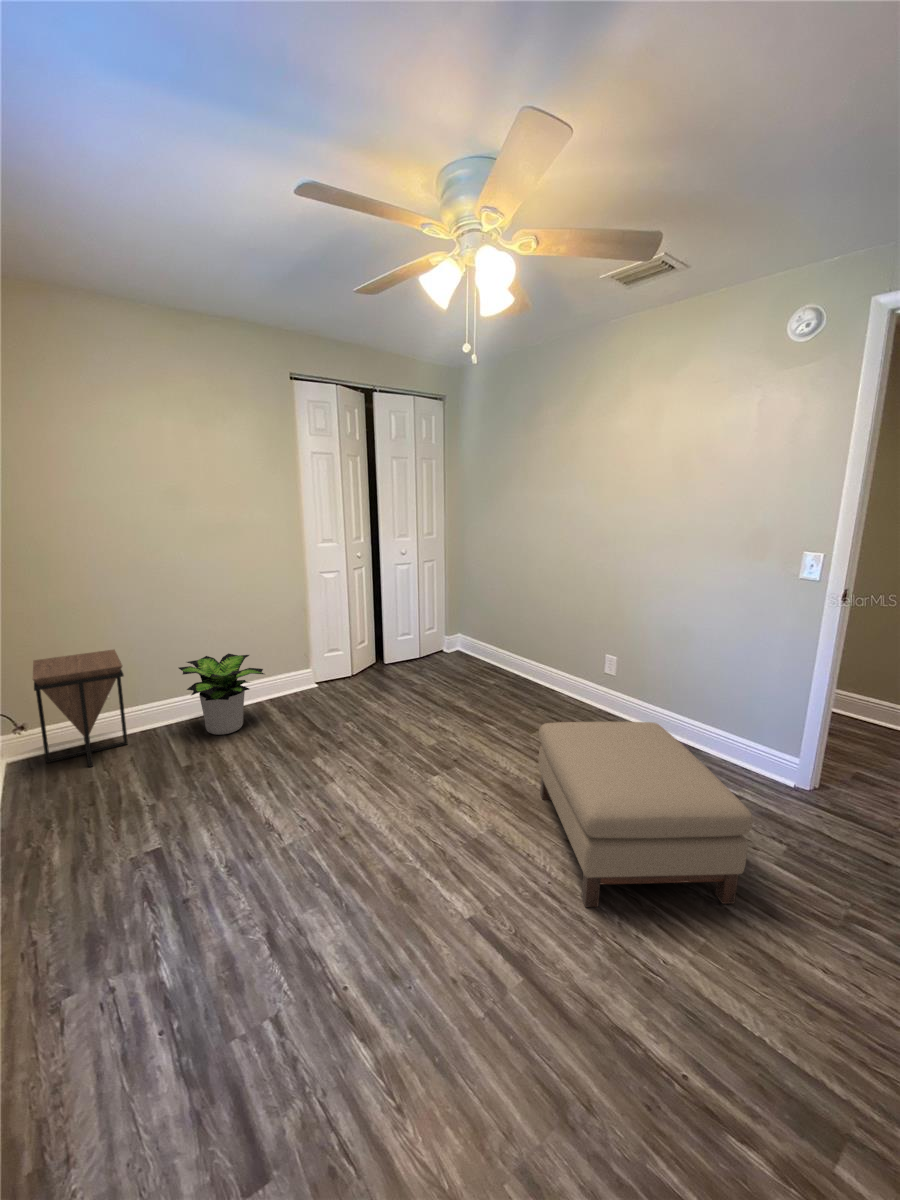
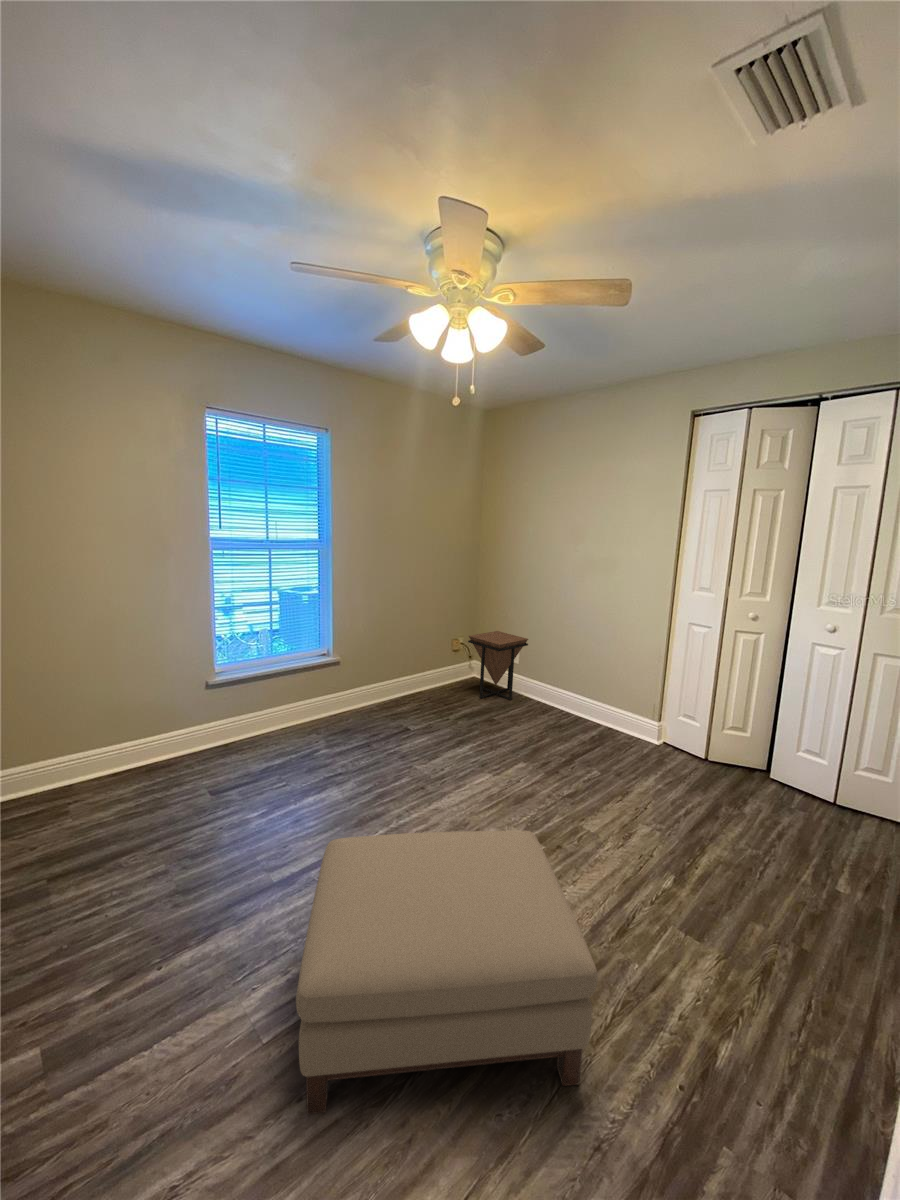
potted plant: present [179,653,264,735] -> none [526,663,588,727]

